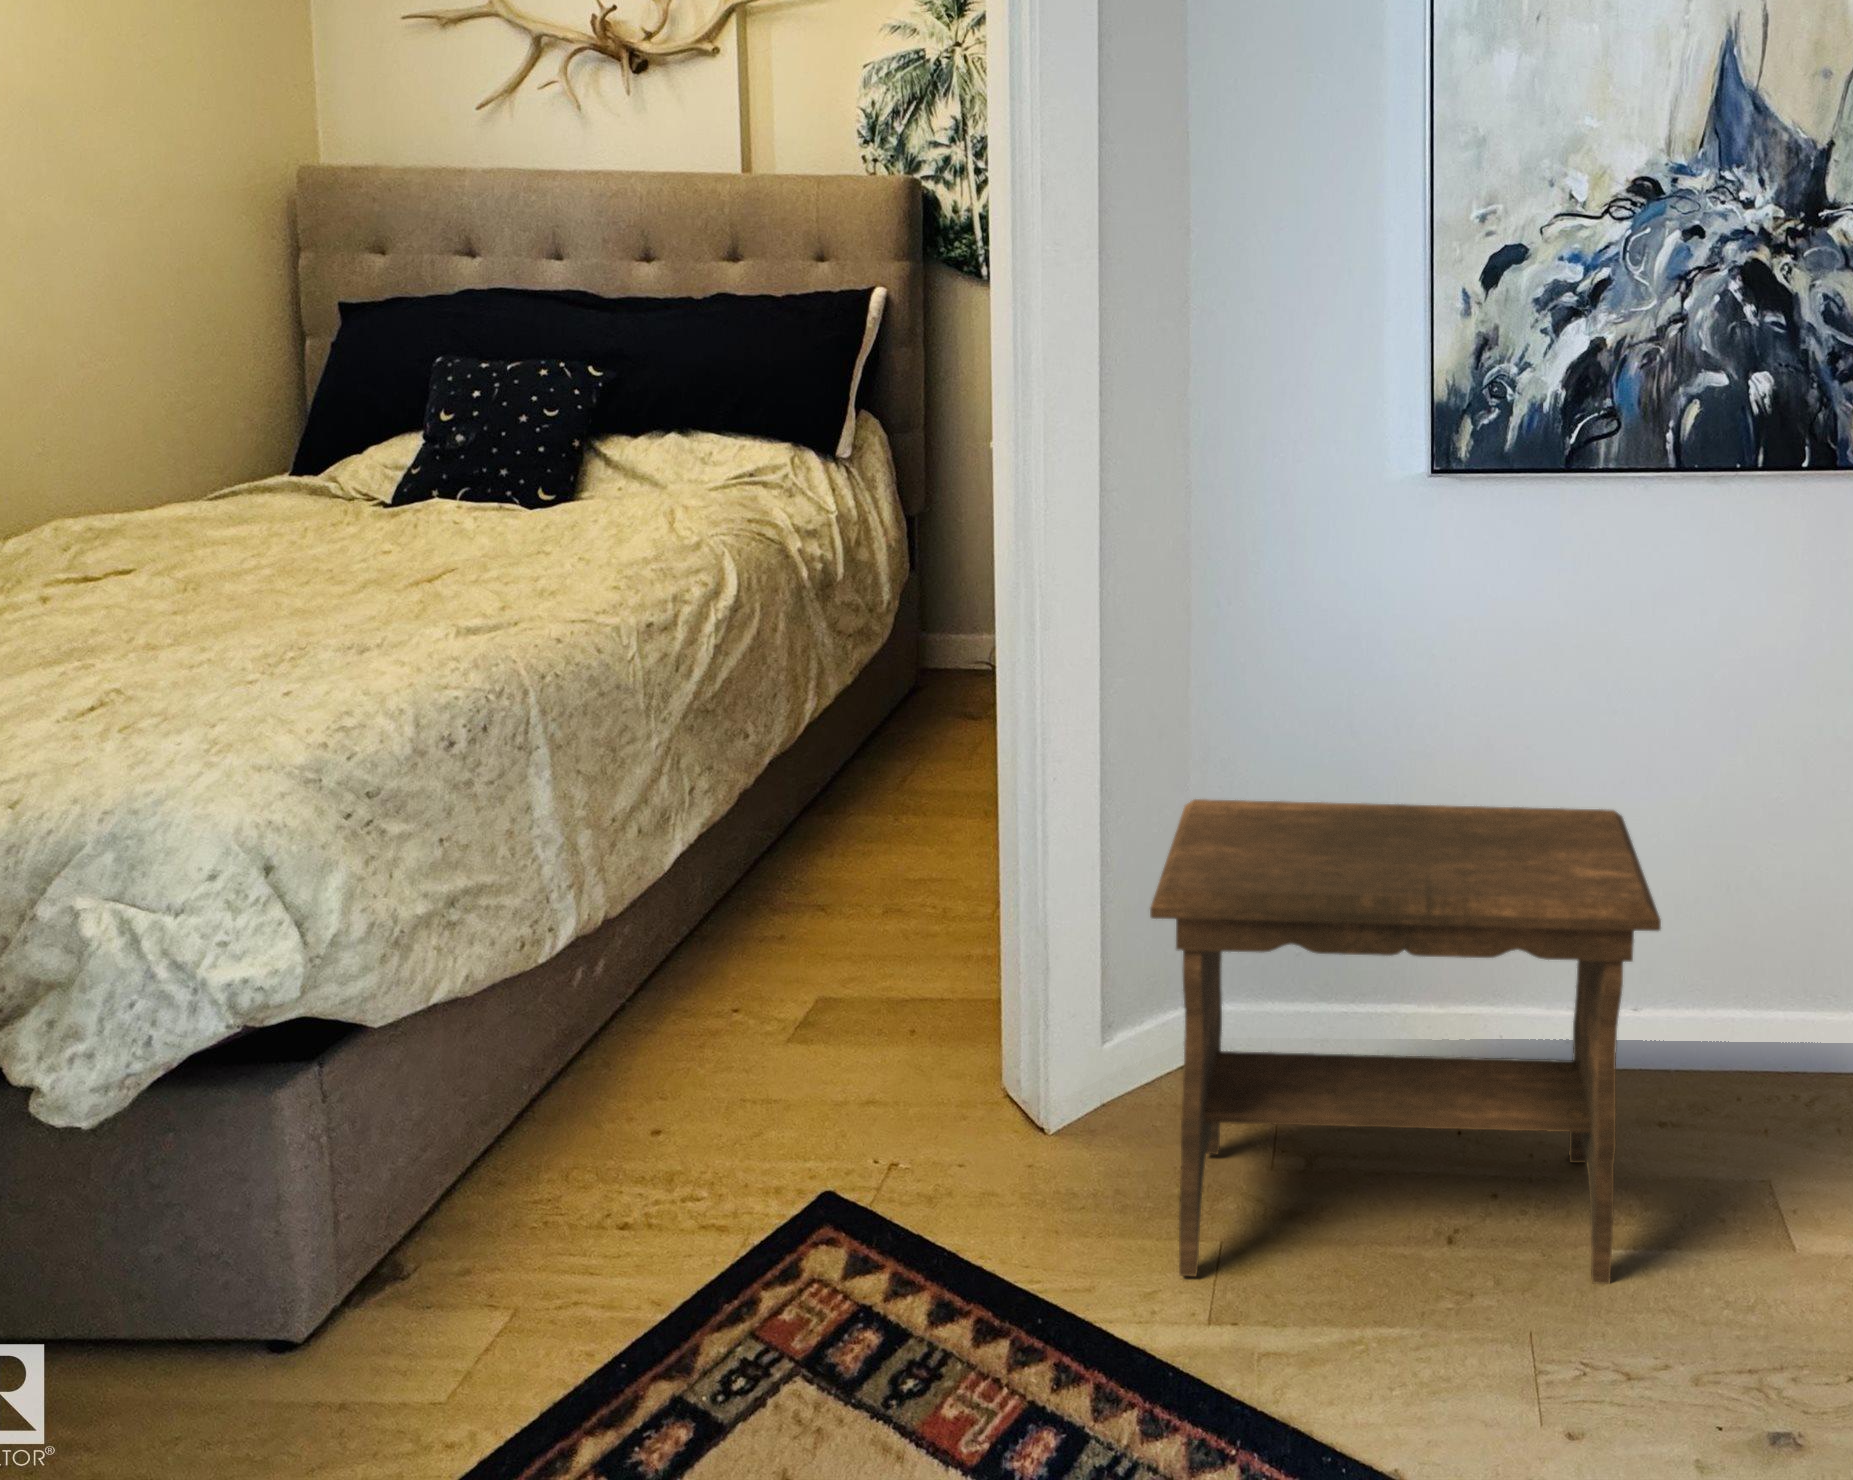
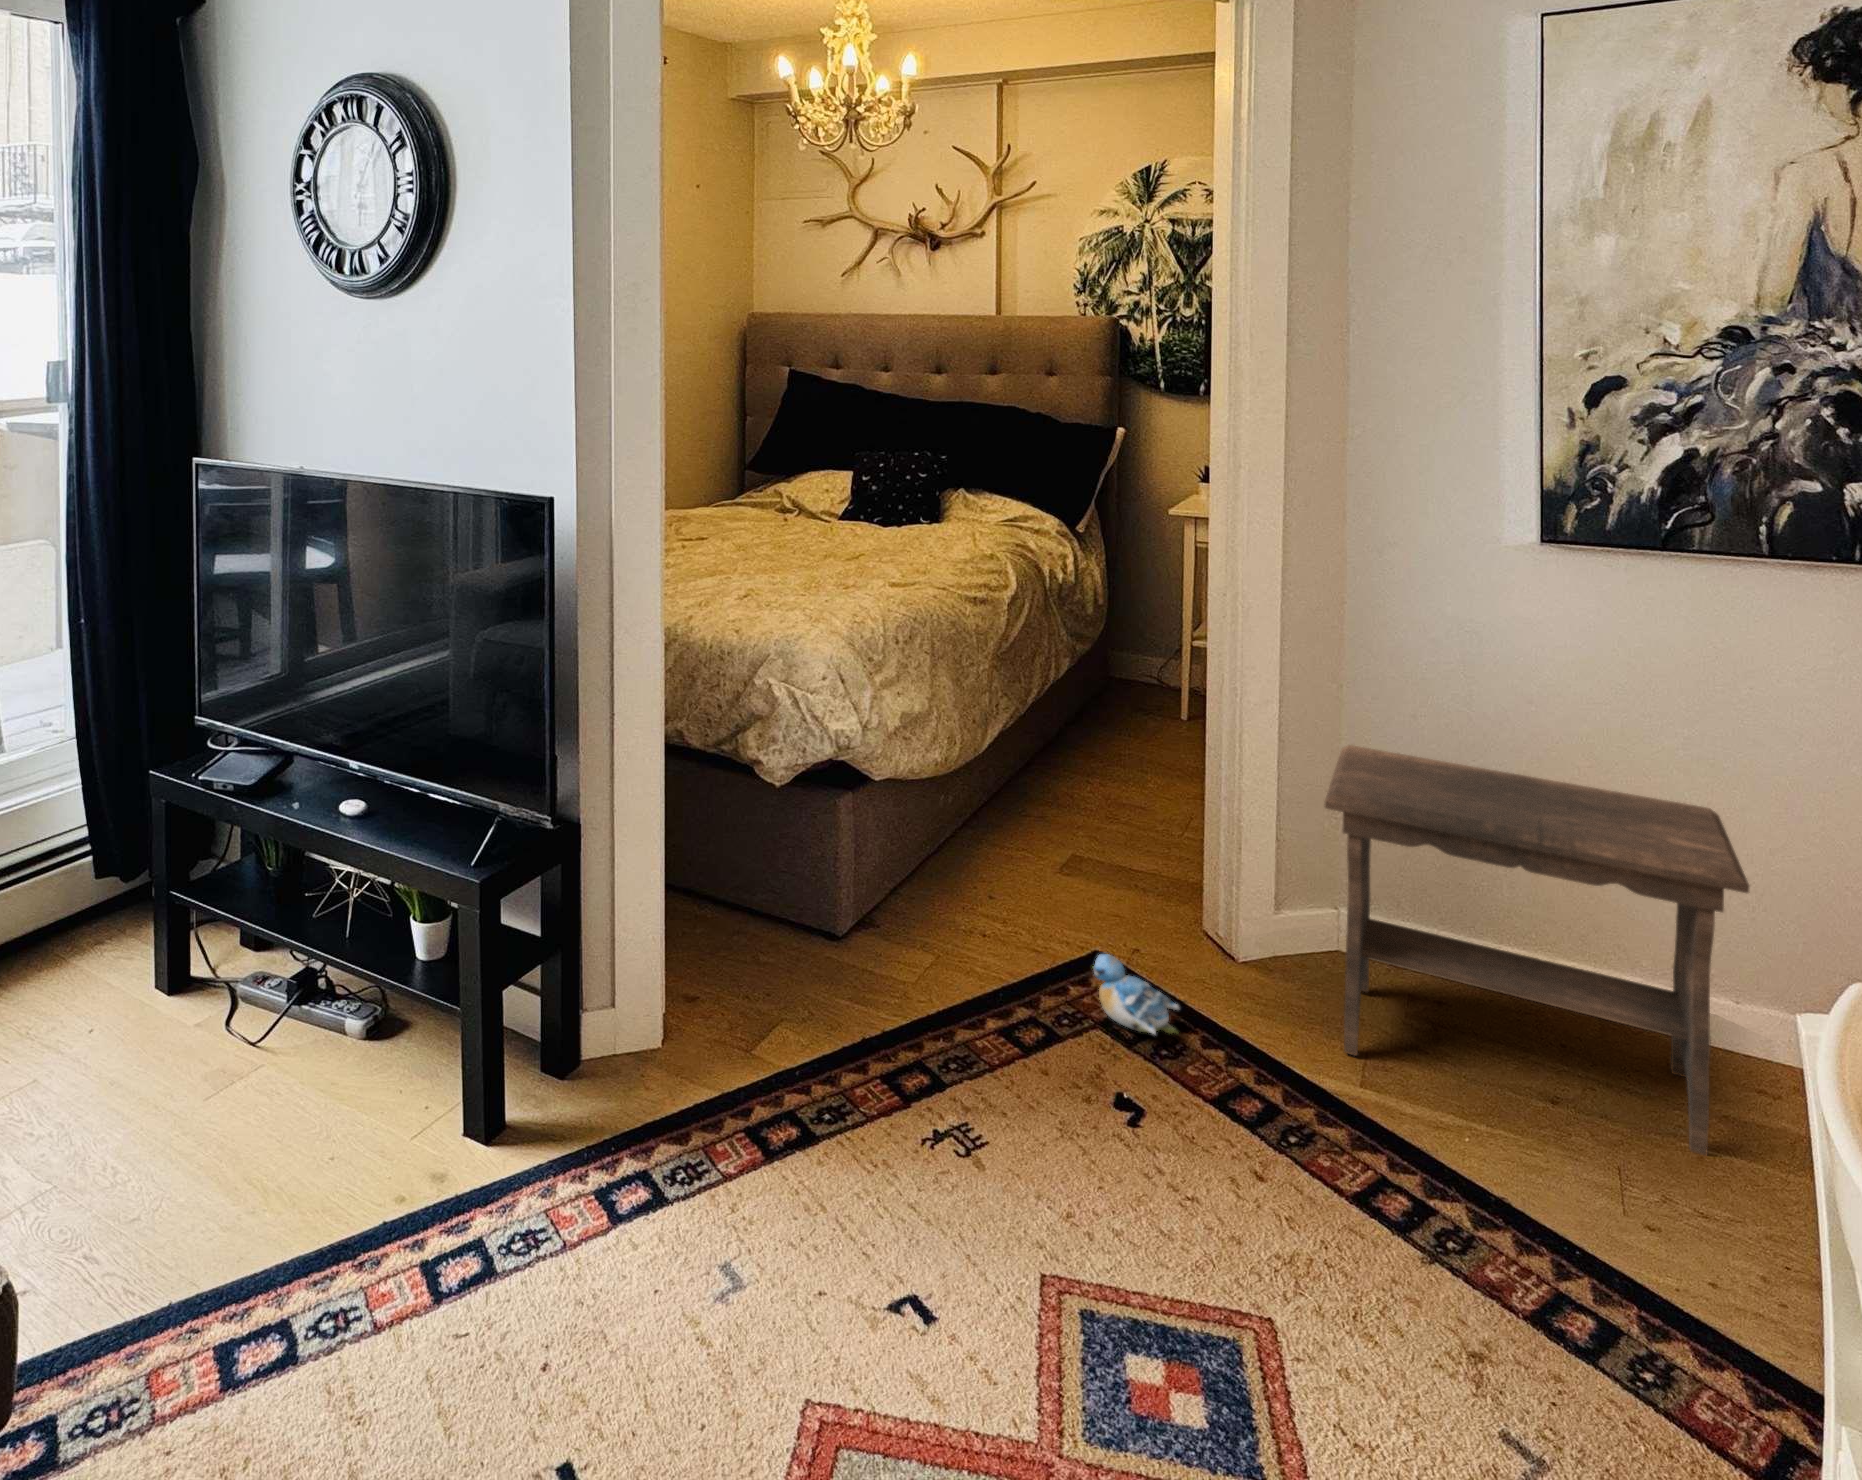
plush toy: none [793,1231,937,1355] -> present [1093,954,1179,1034]

